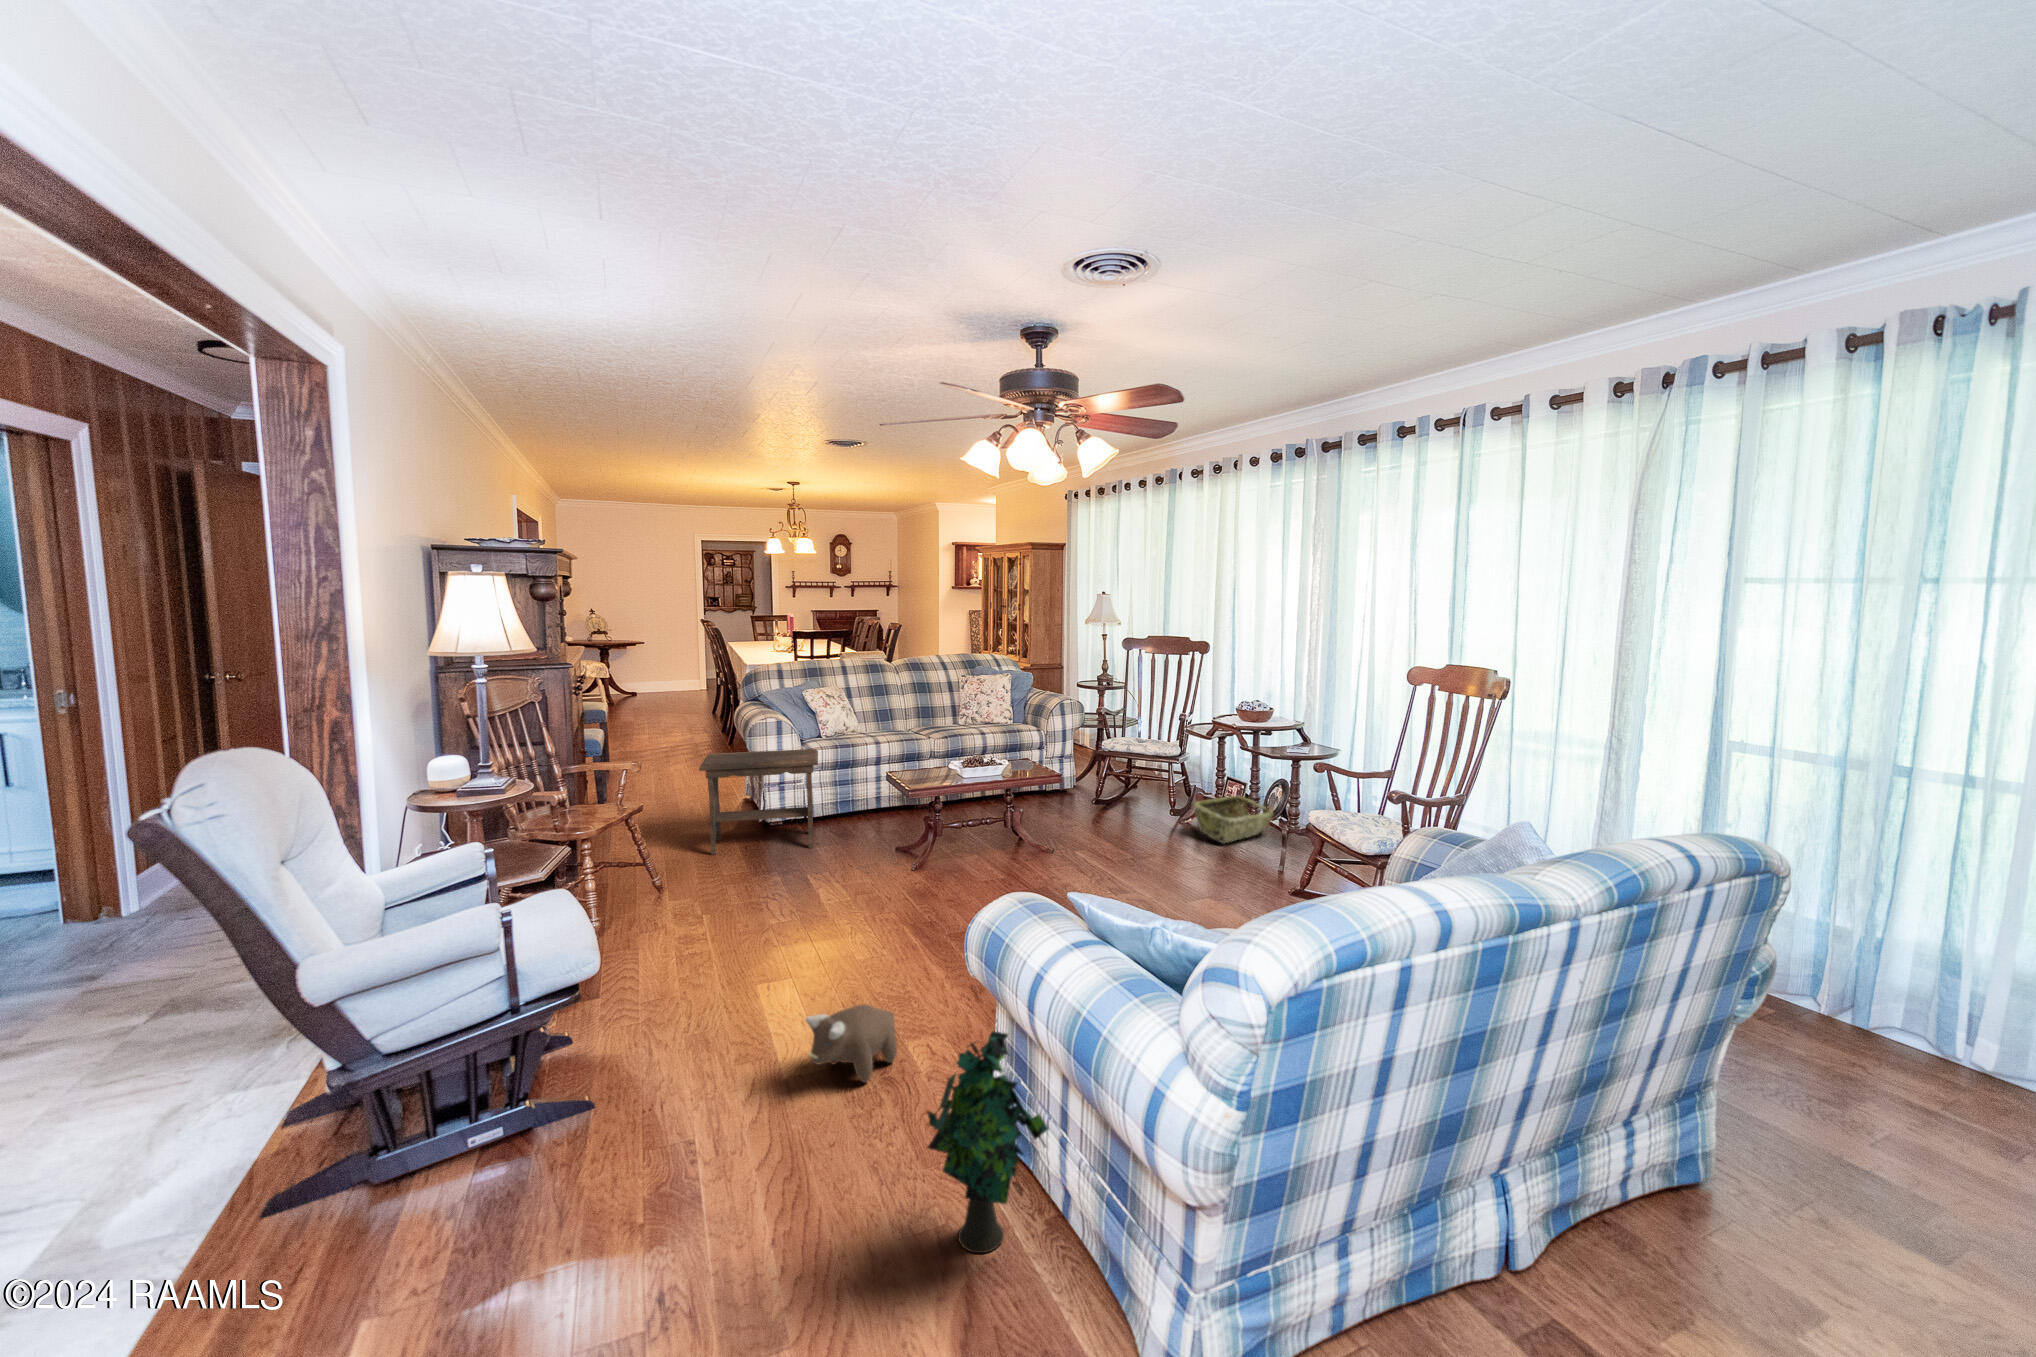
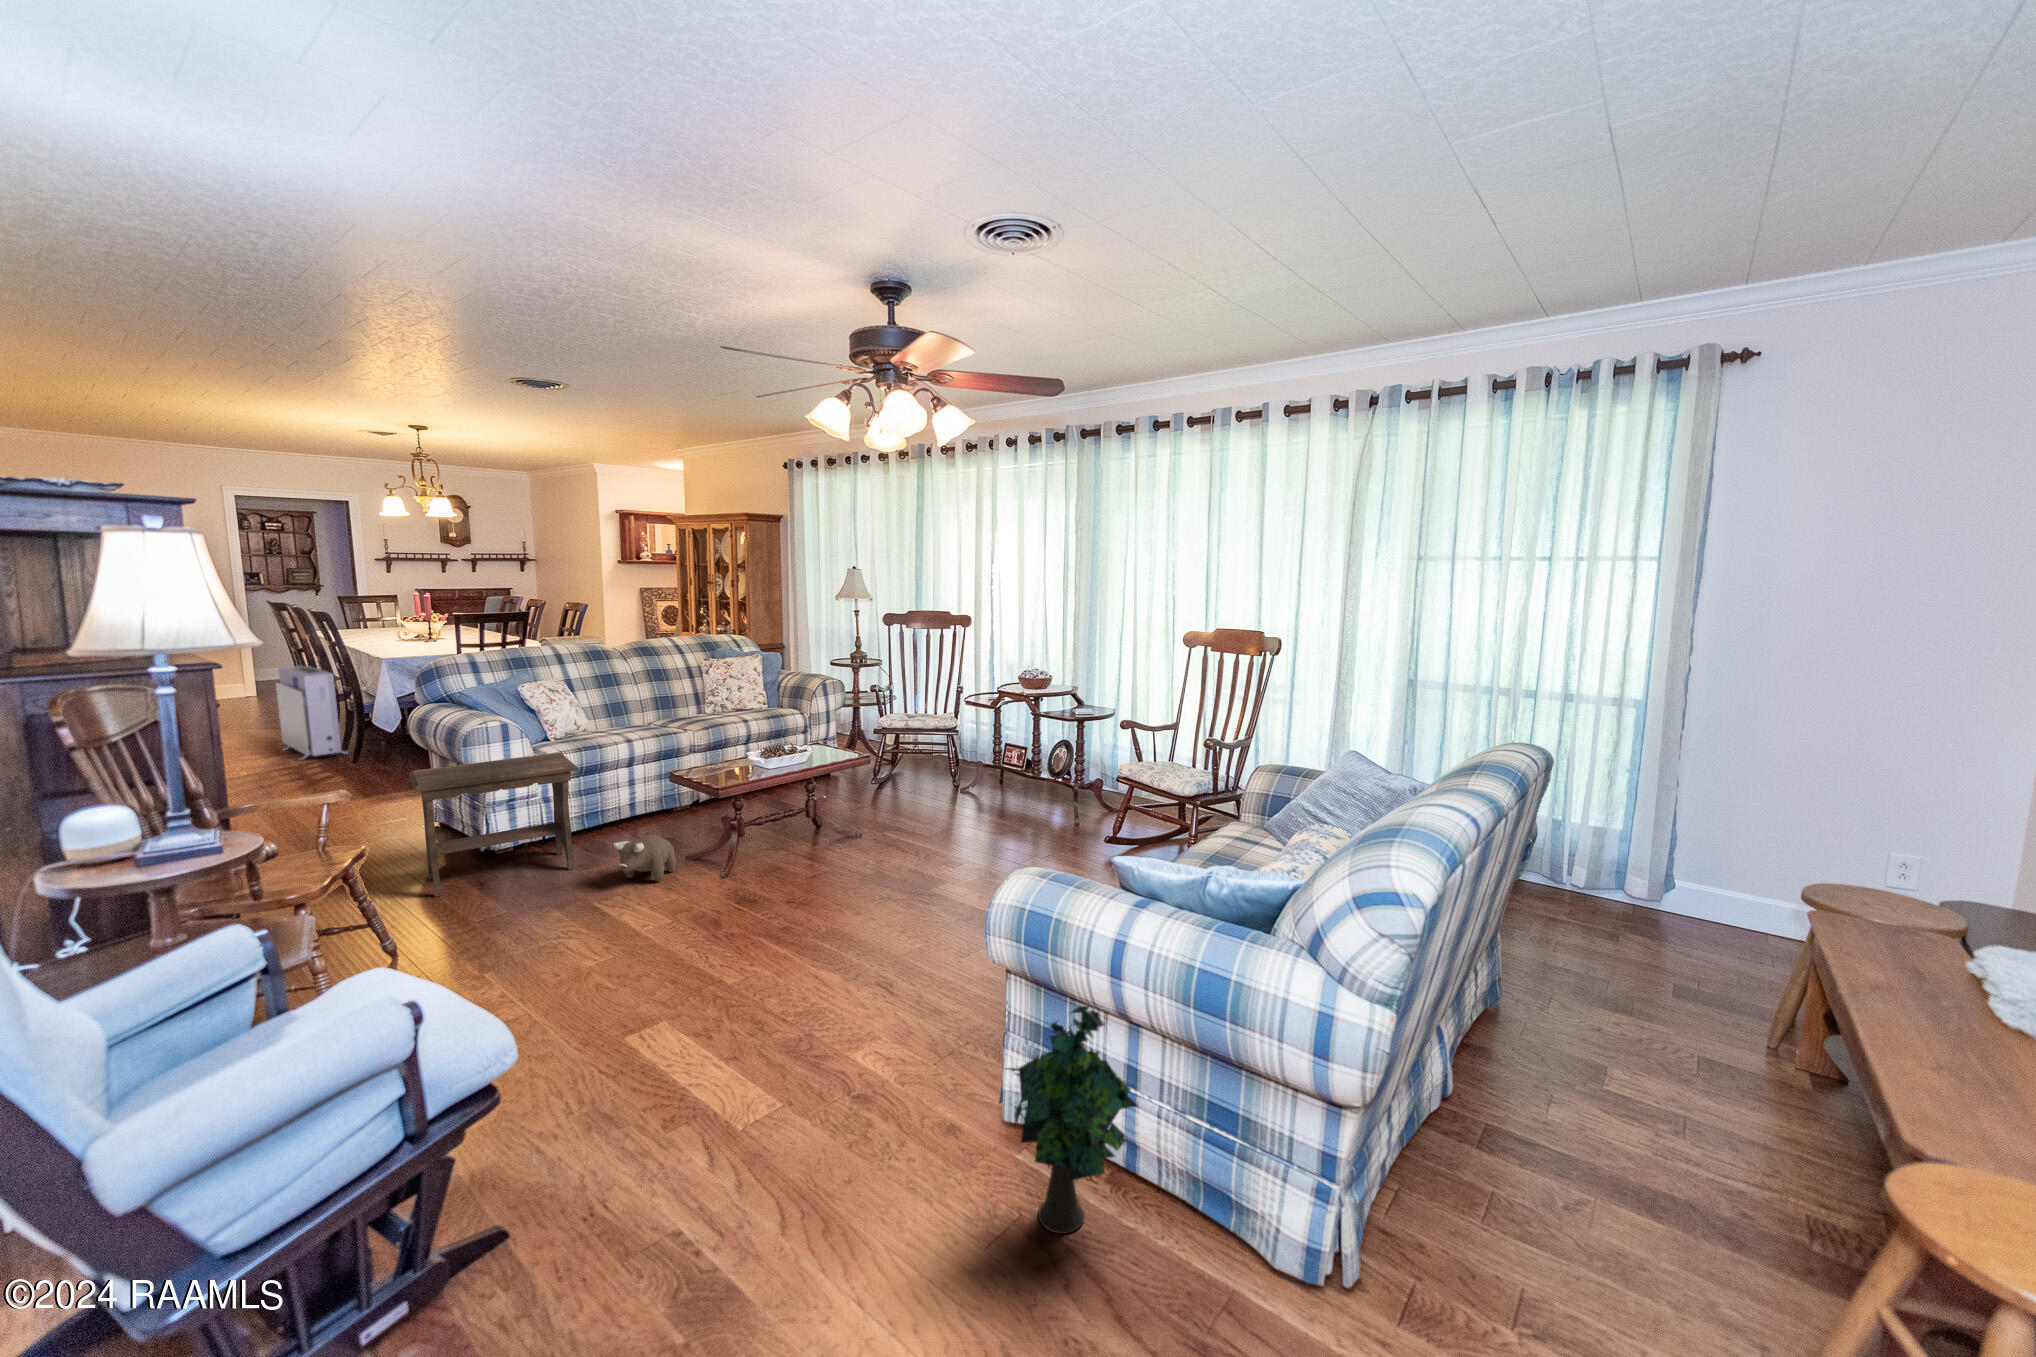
air purifier: none [691,668,729,741] -> present [276,666,347,760]
woven basket: present [1194,795,1274,843] -> none [982,760,1051,806]
plush toy: present [805,1004,897,1082] -> present [613,835,676,881]

